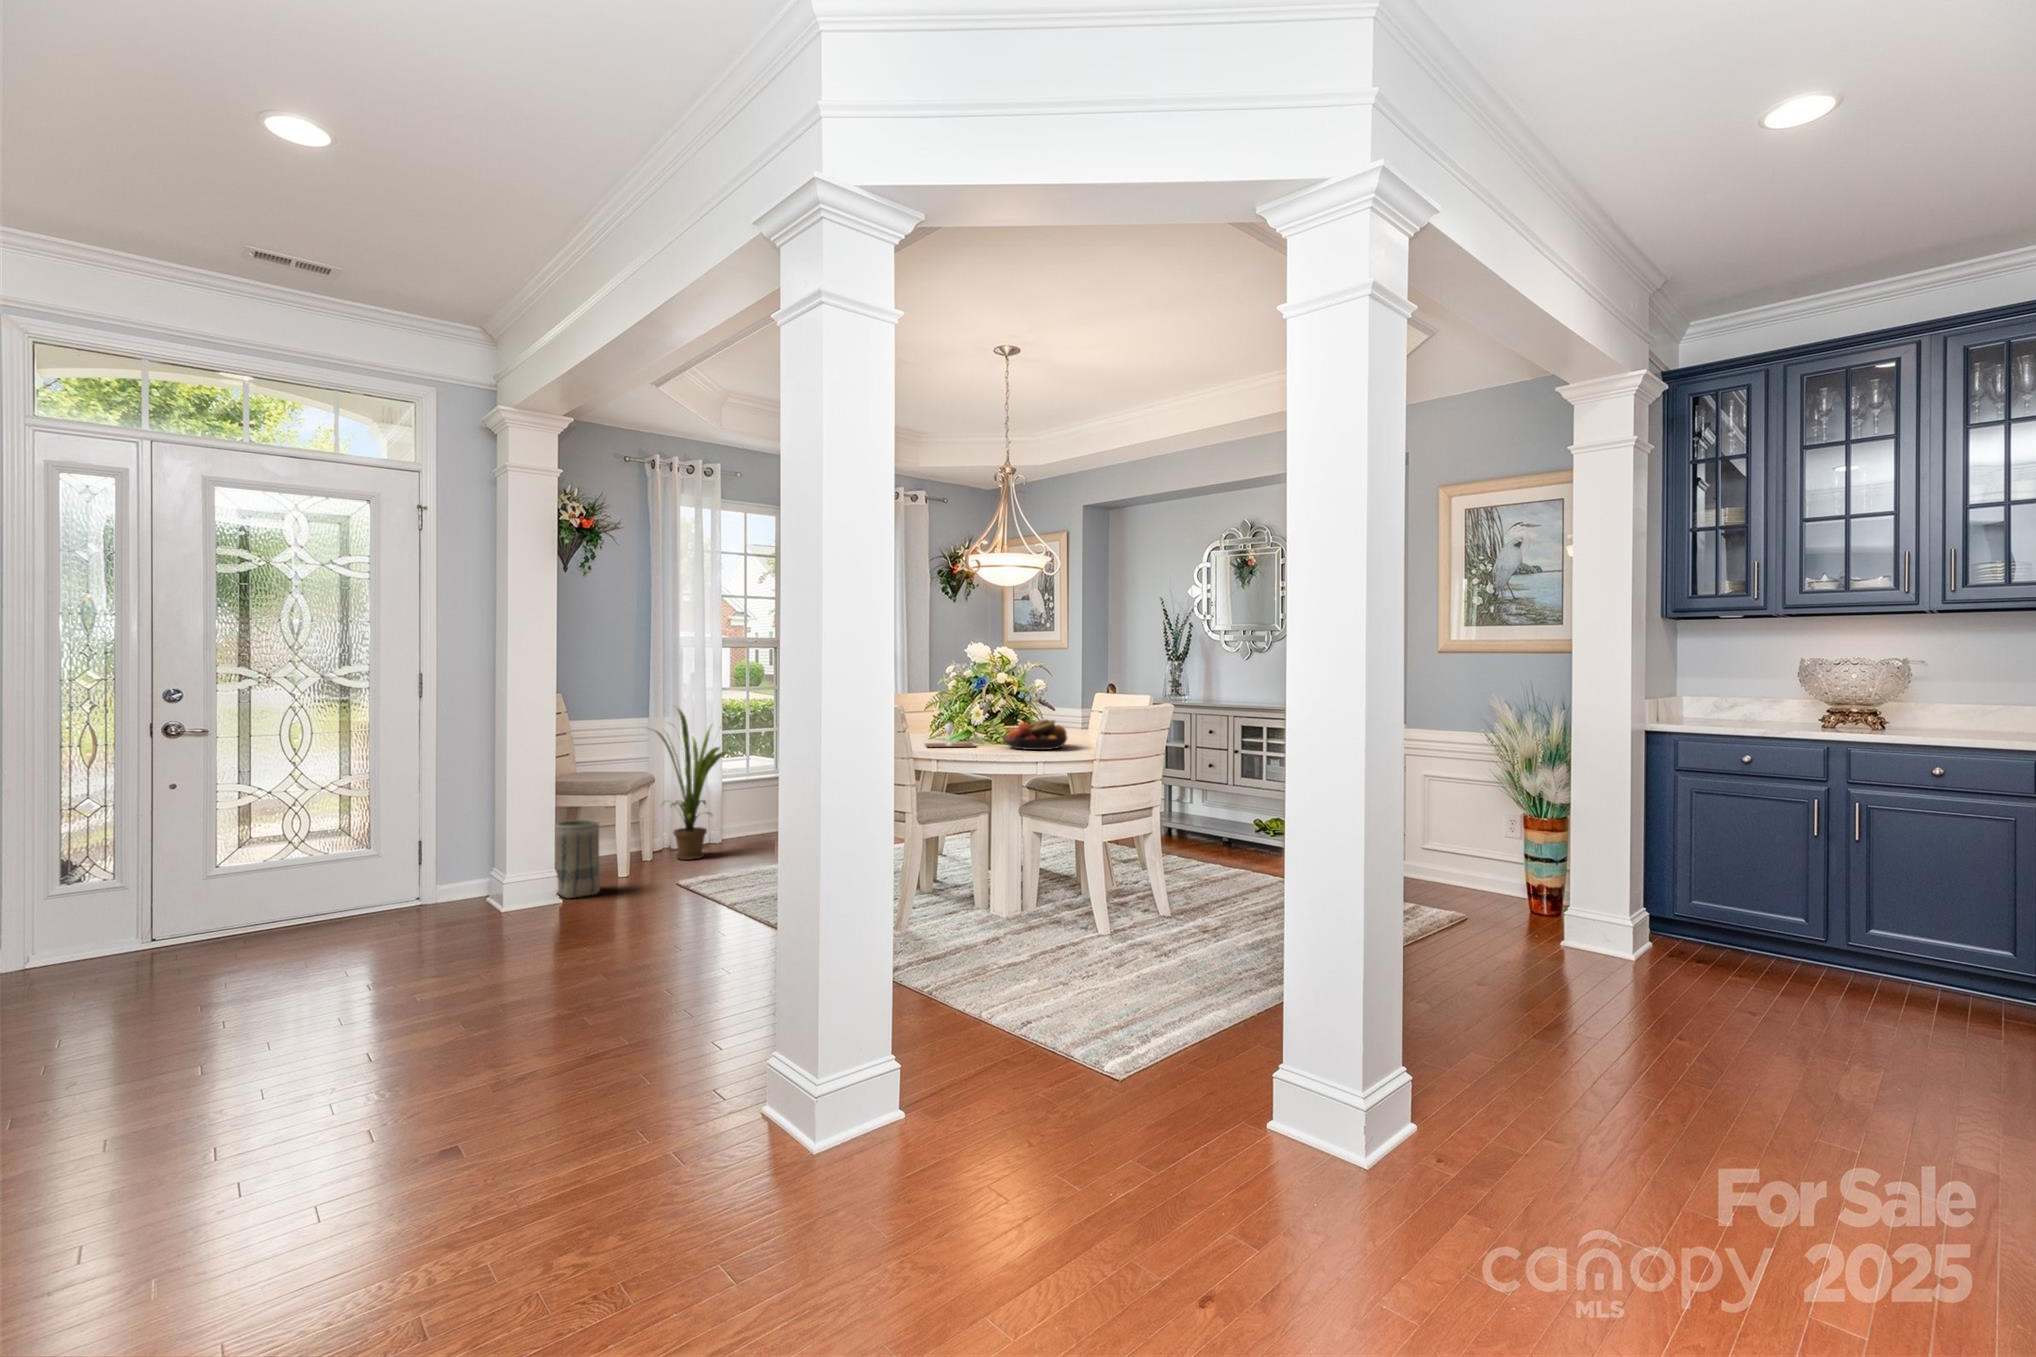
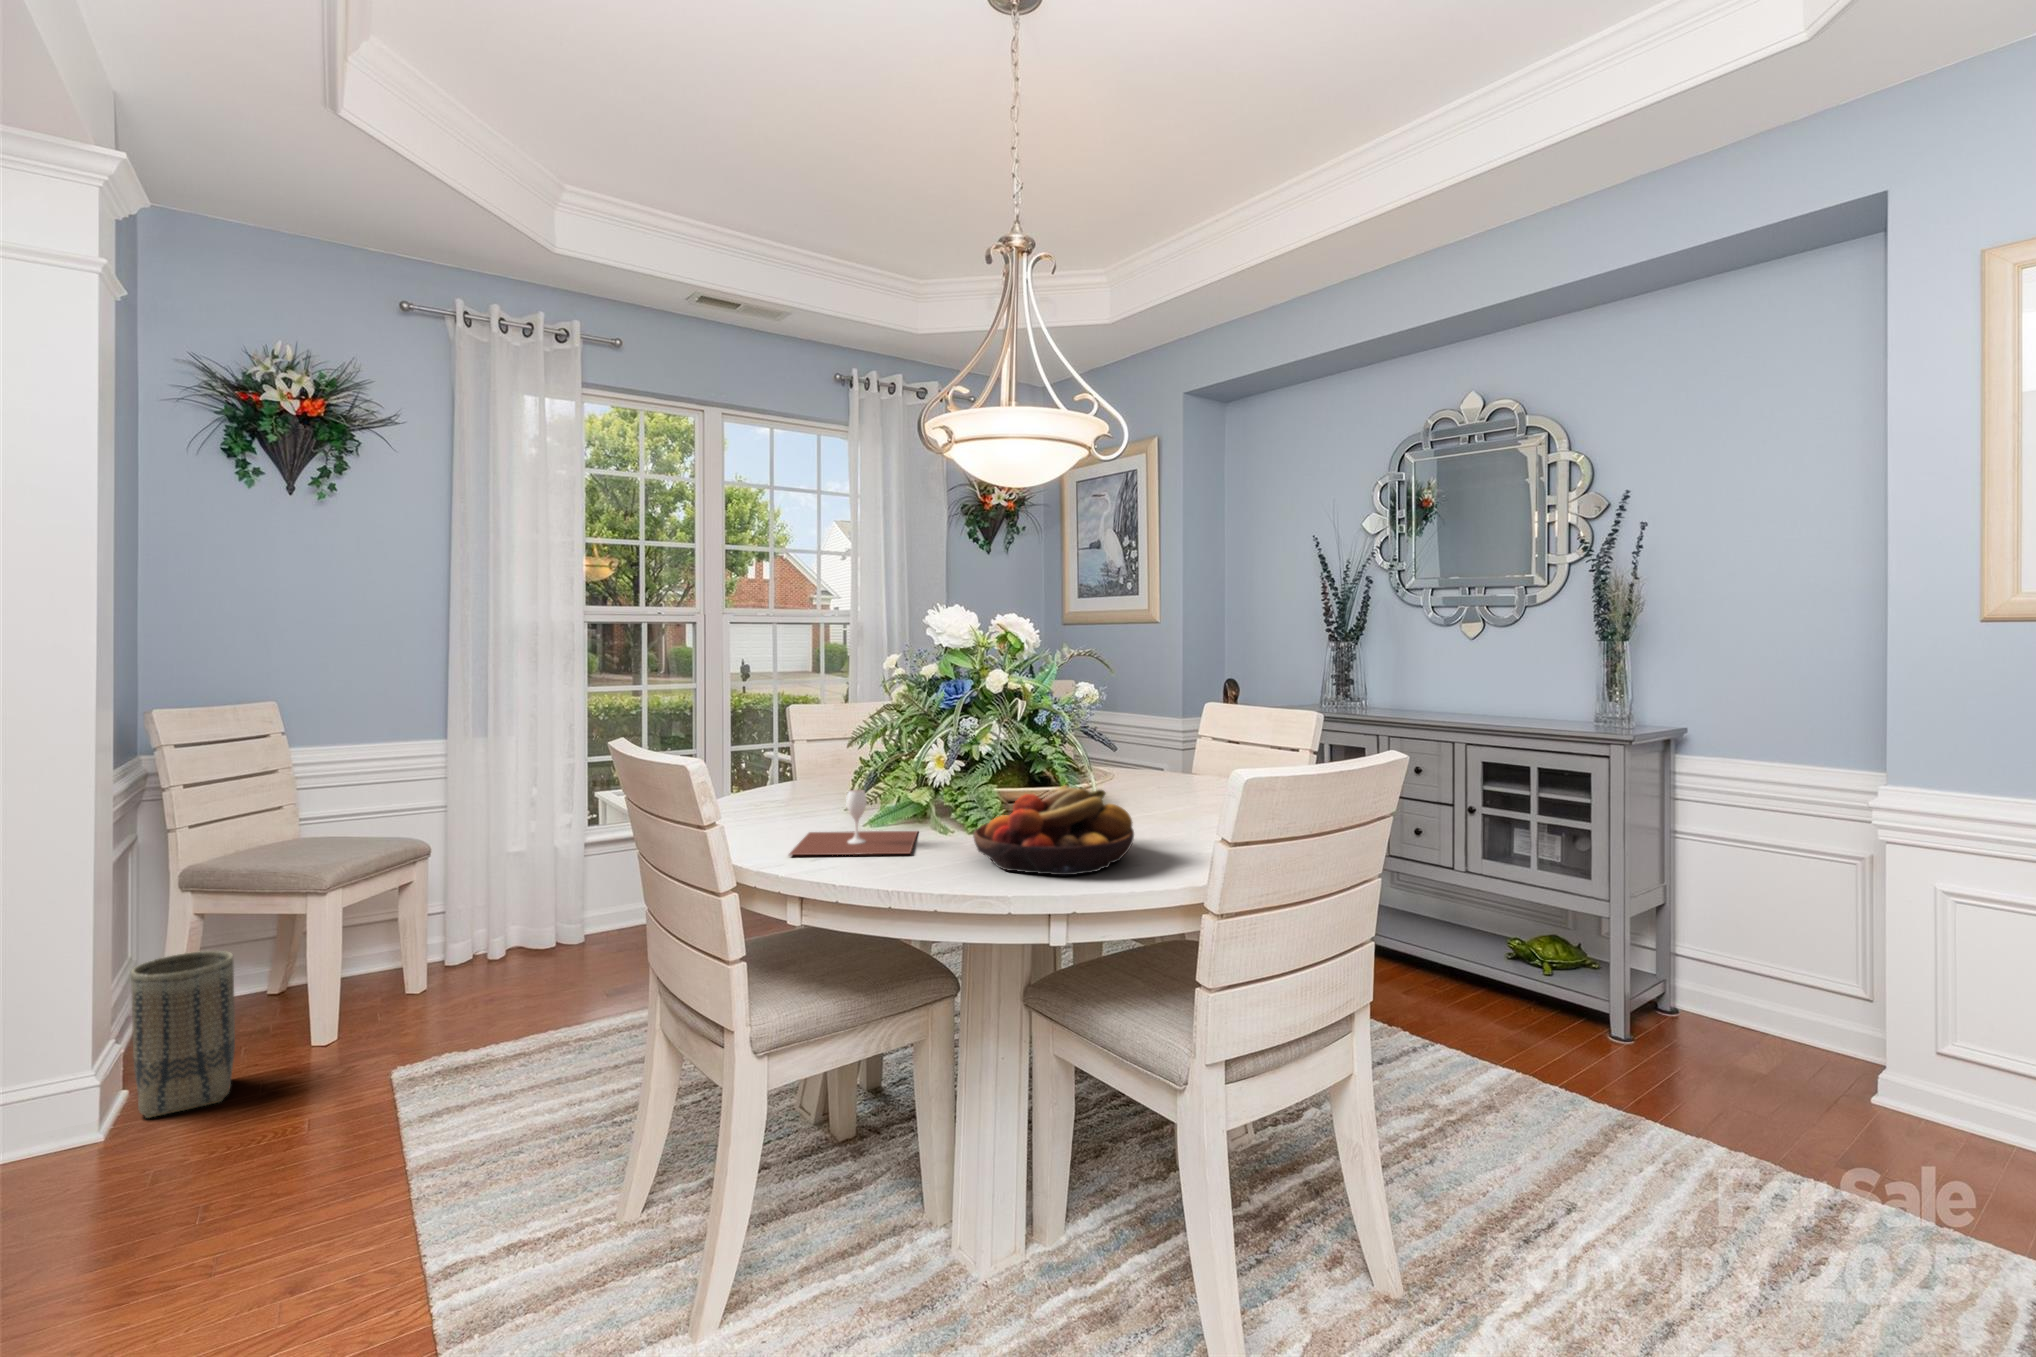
house plant: present [654,708,726,860] -> none [399,720,567,992]

